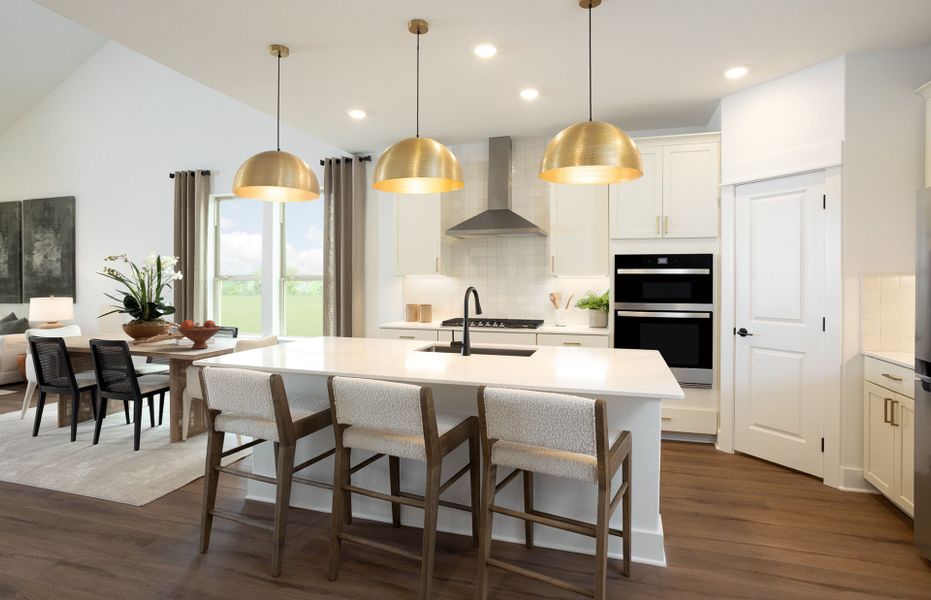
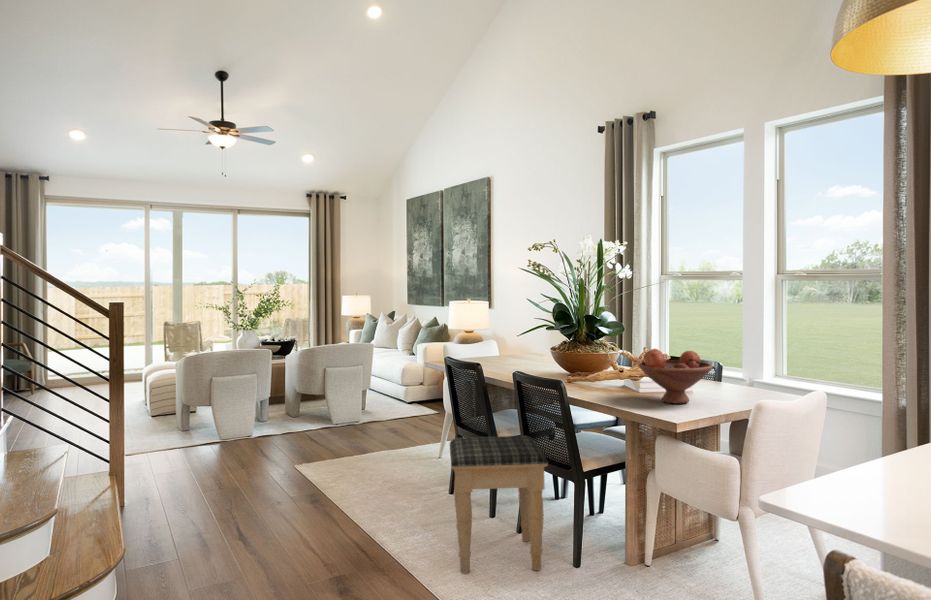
footstool: none [36,379,115,467] -> present [450,436,548,574]

